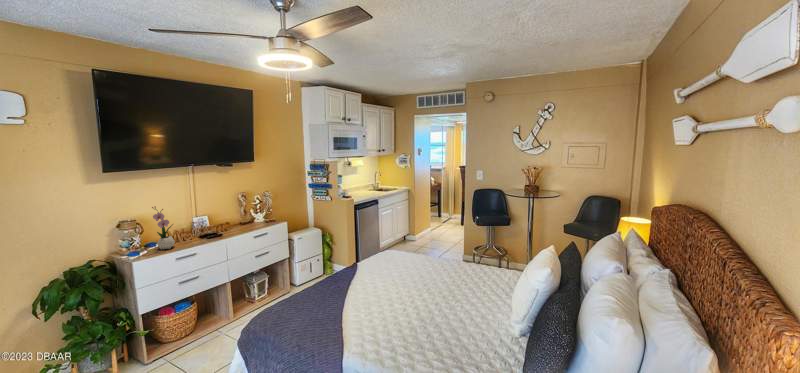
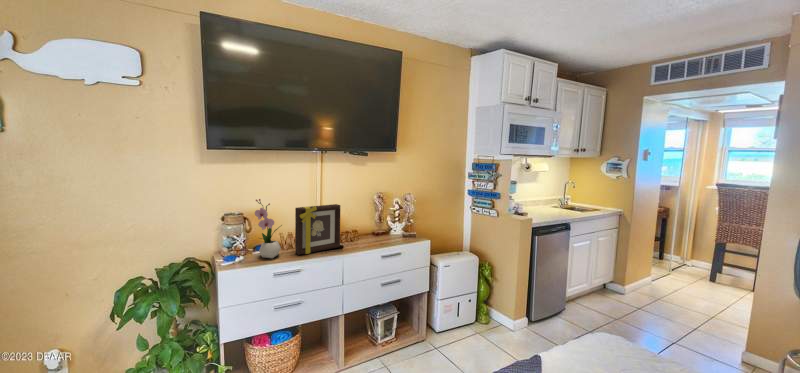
picture frame: none [183,204,220,243] -> present [295,204,340,255]

